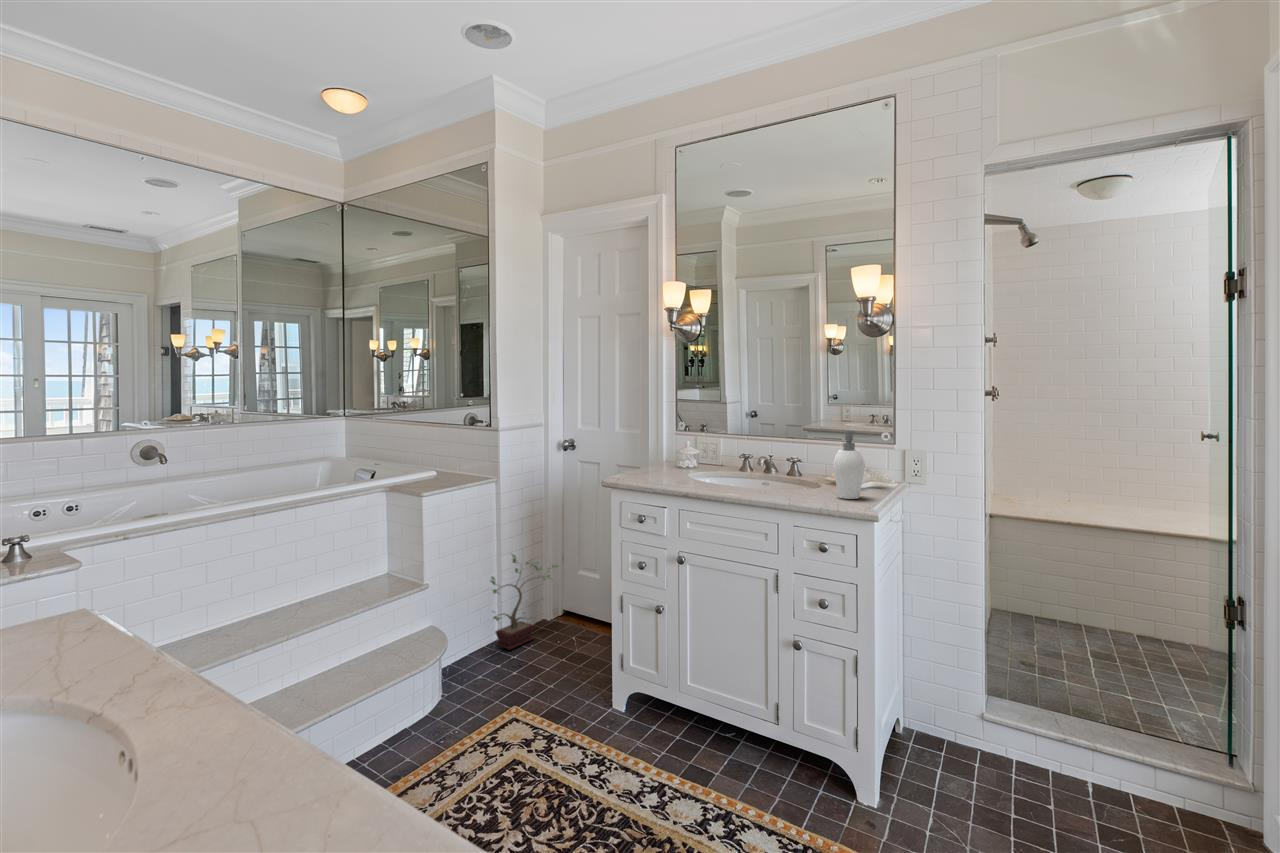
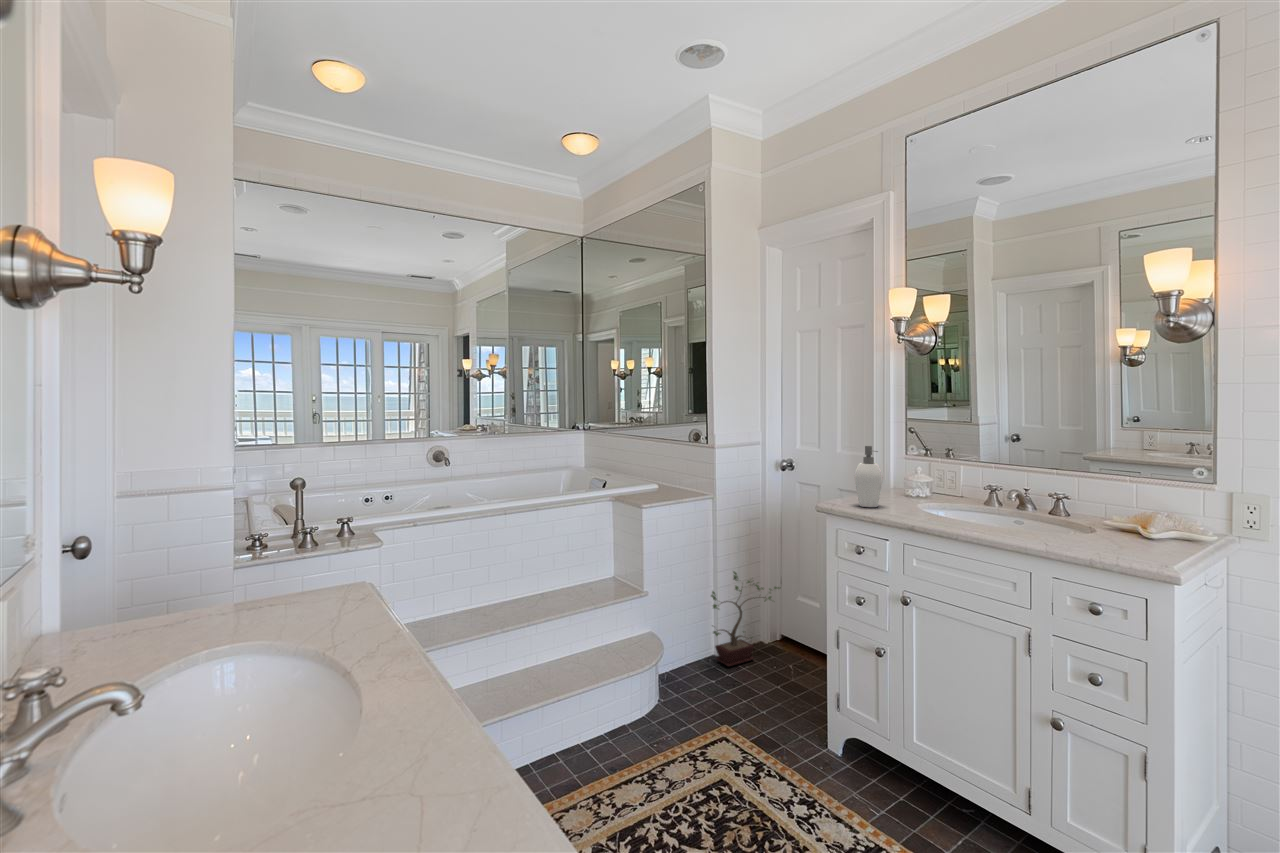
soap dispenser: present [833,430,868,499] -> present [854,446,883,507]

